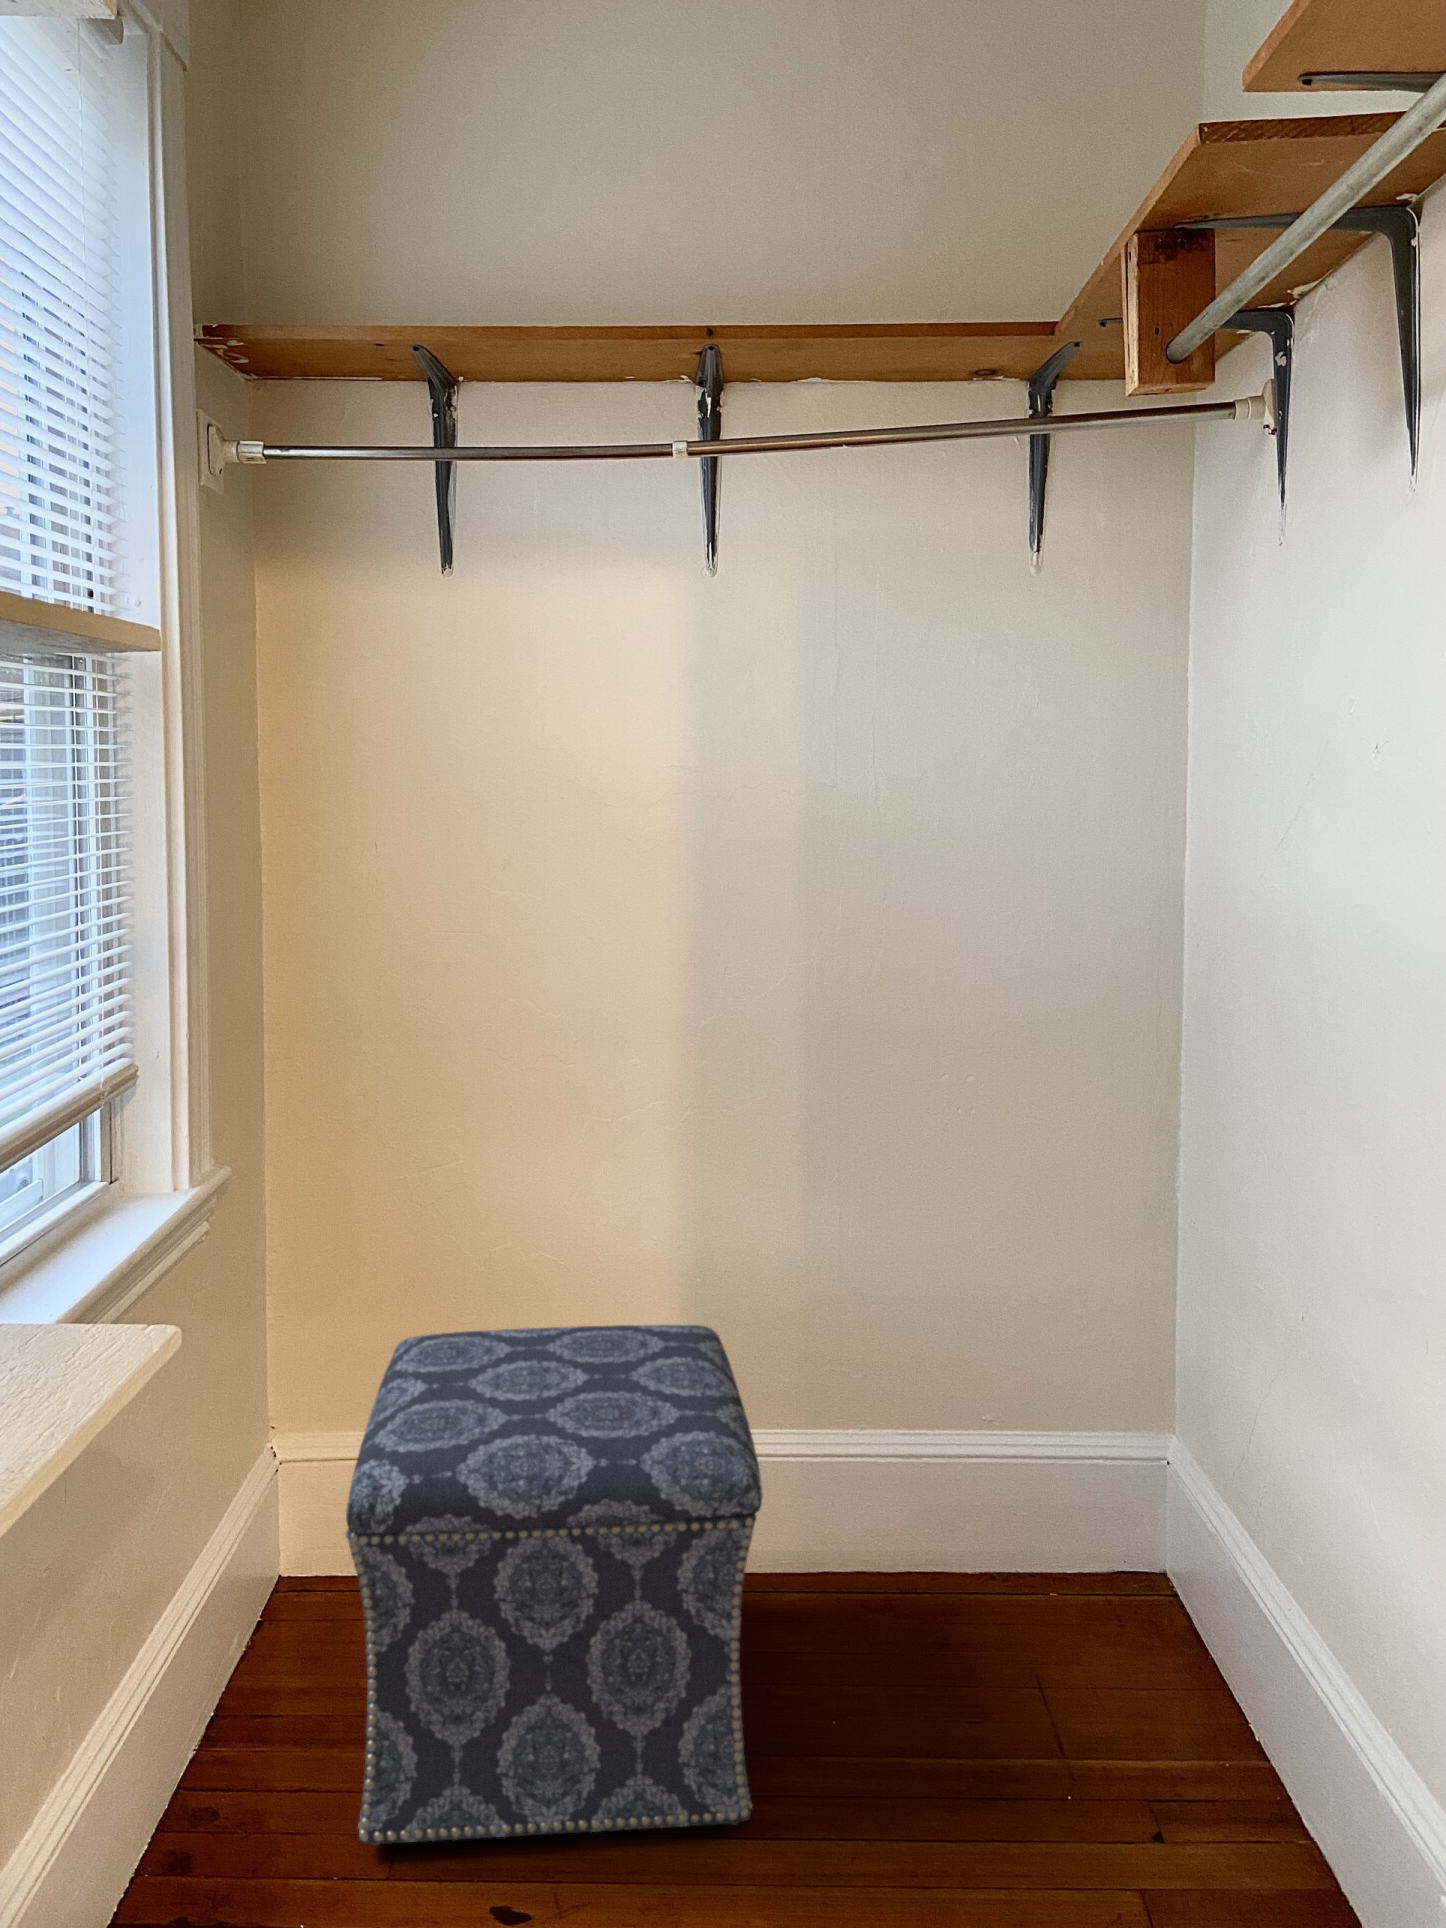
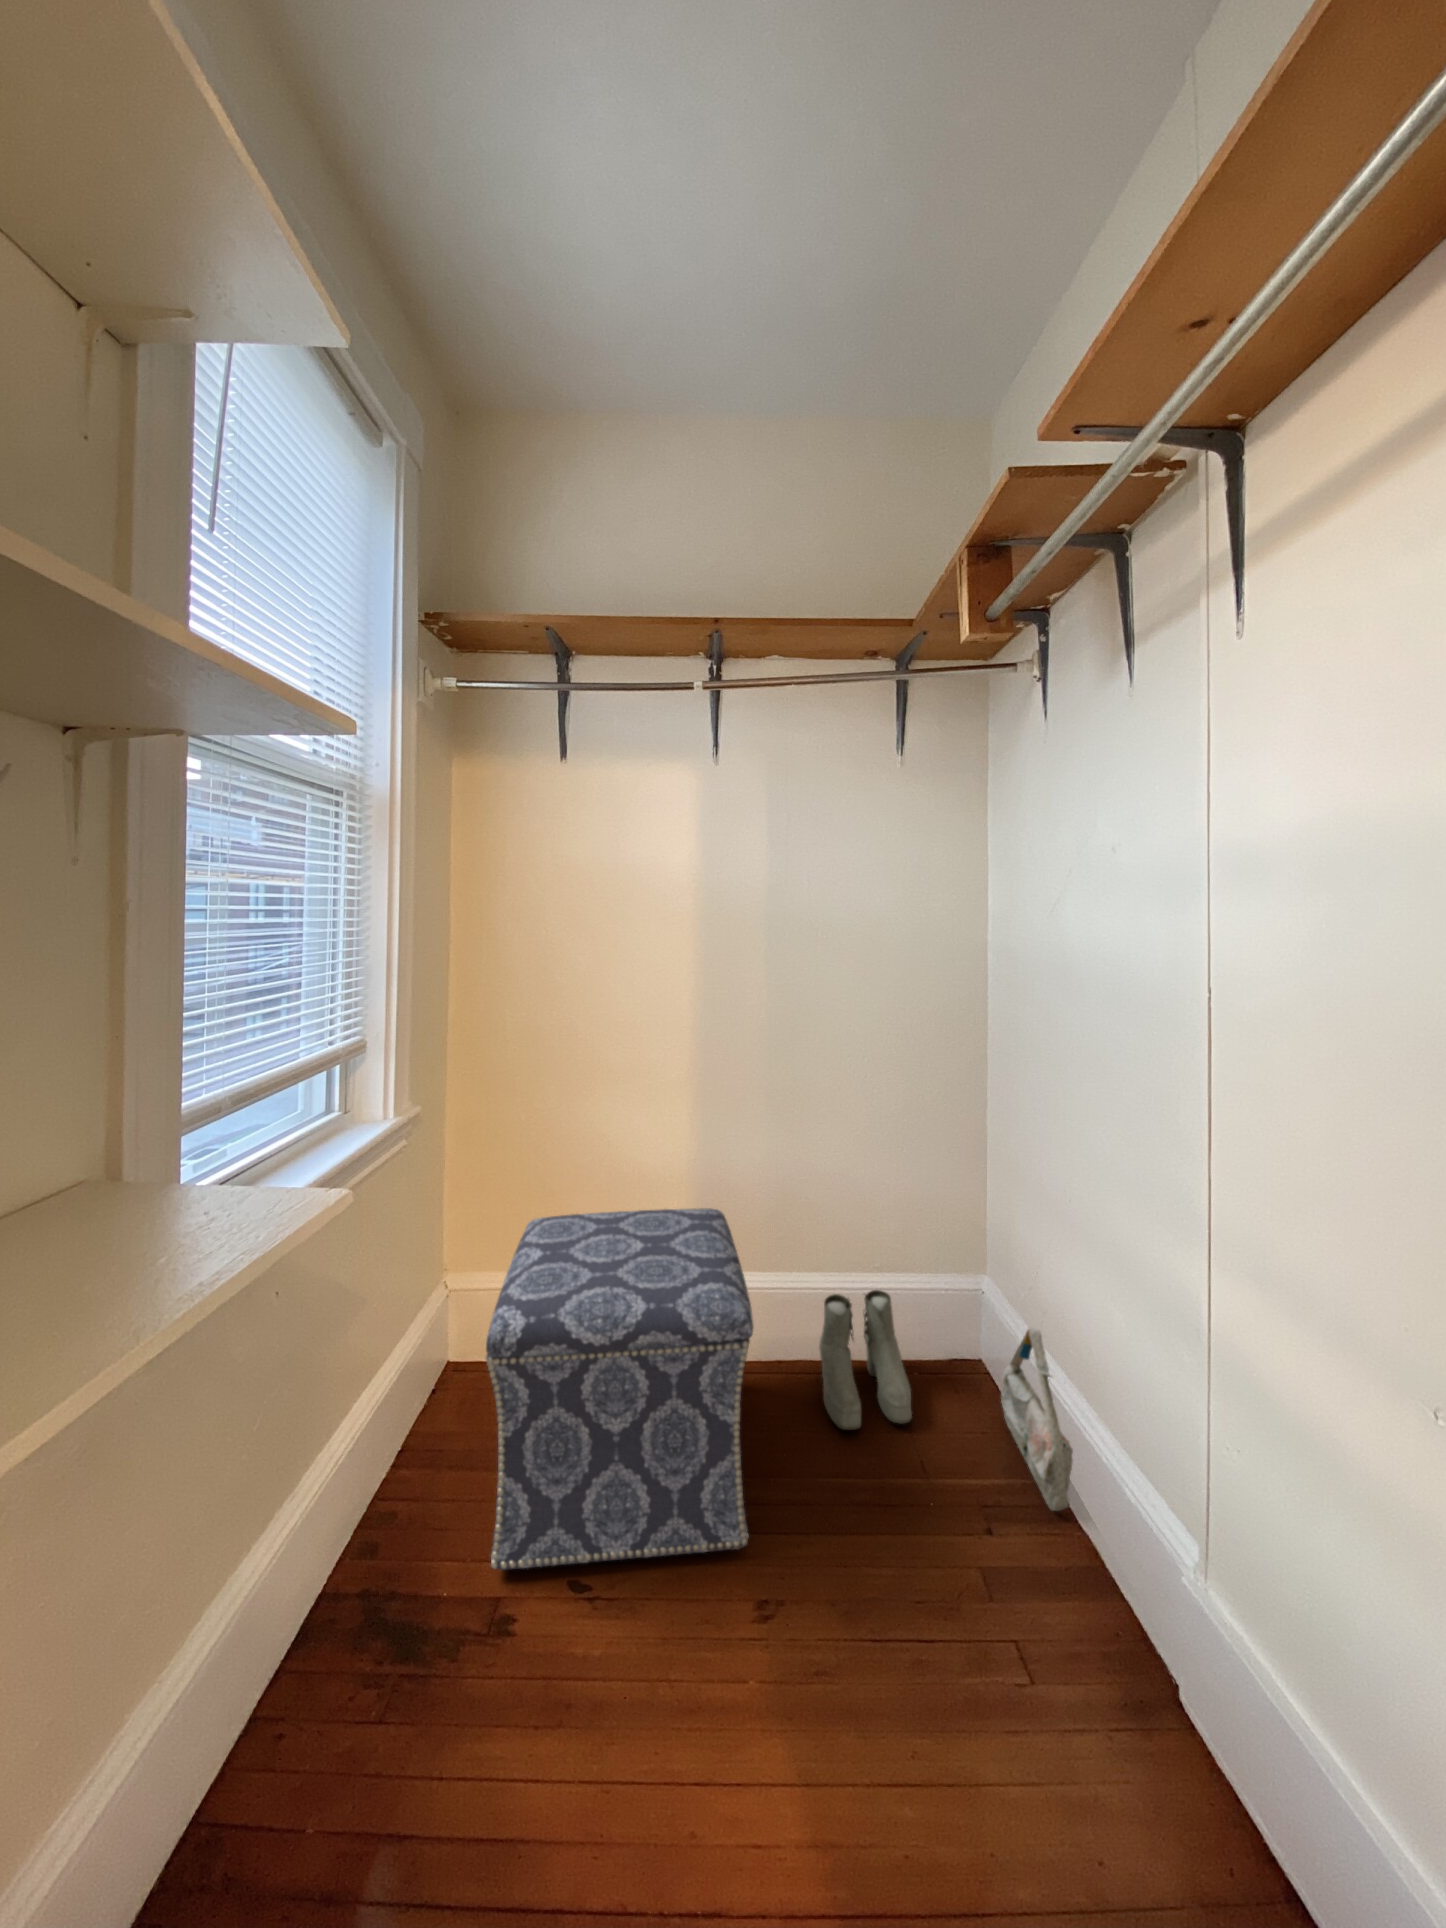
boots: none [872,1459,1018,1668] -> present [819,1290,912,1430]
bag: none [1162,1512,1264,1783] -> present [1001,1328,1073,1511]

